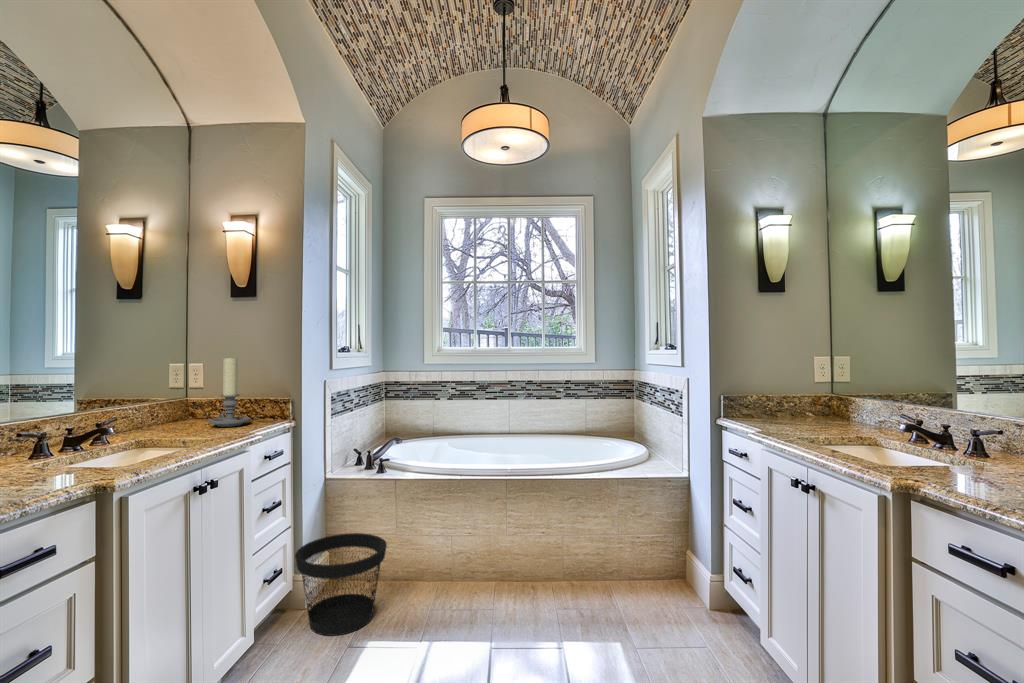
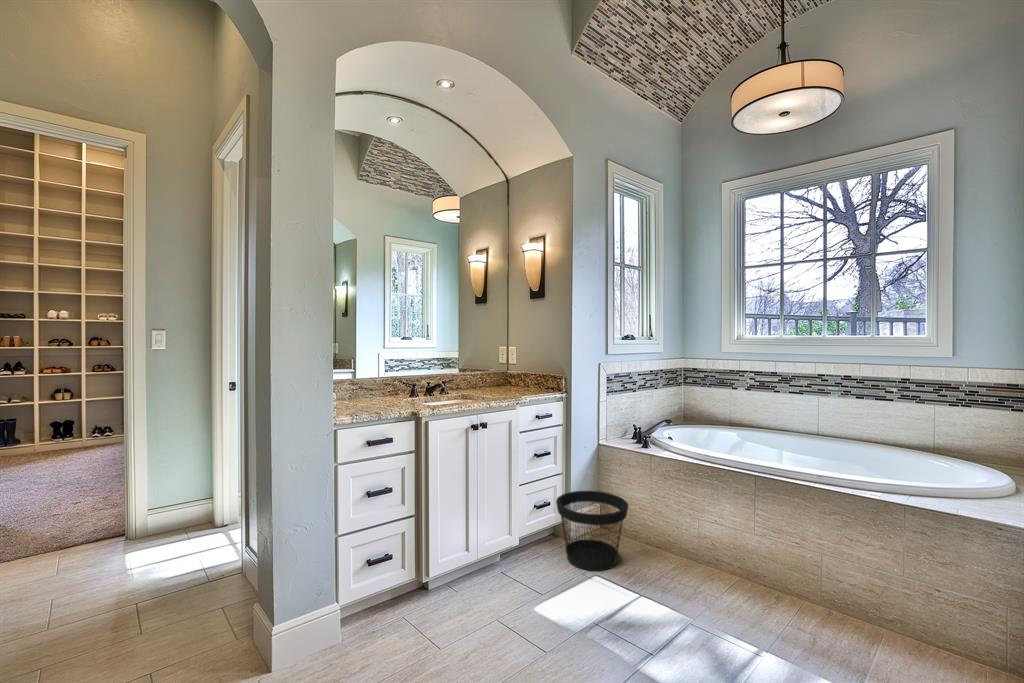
candle holder: present [208,357,251,427] -> none [506,344,533,394]

